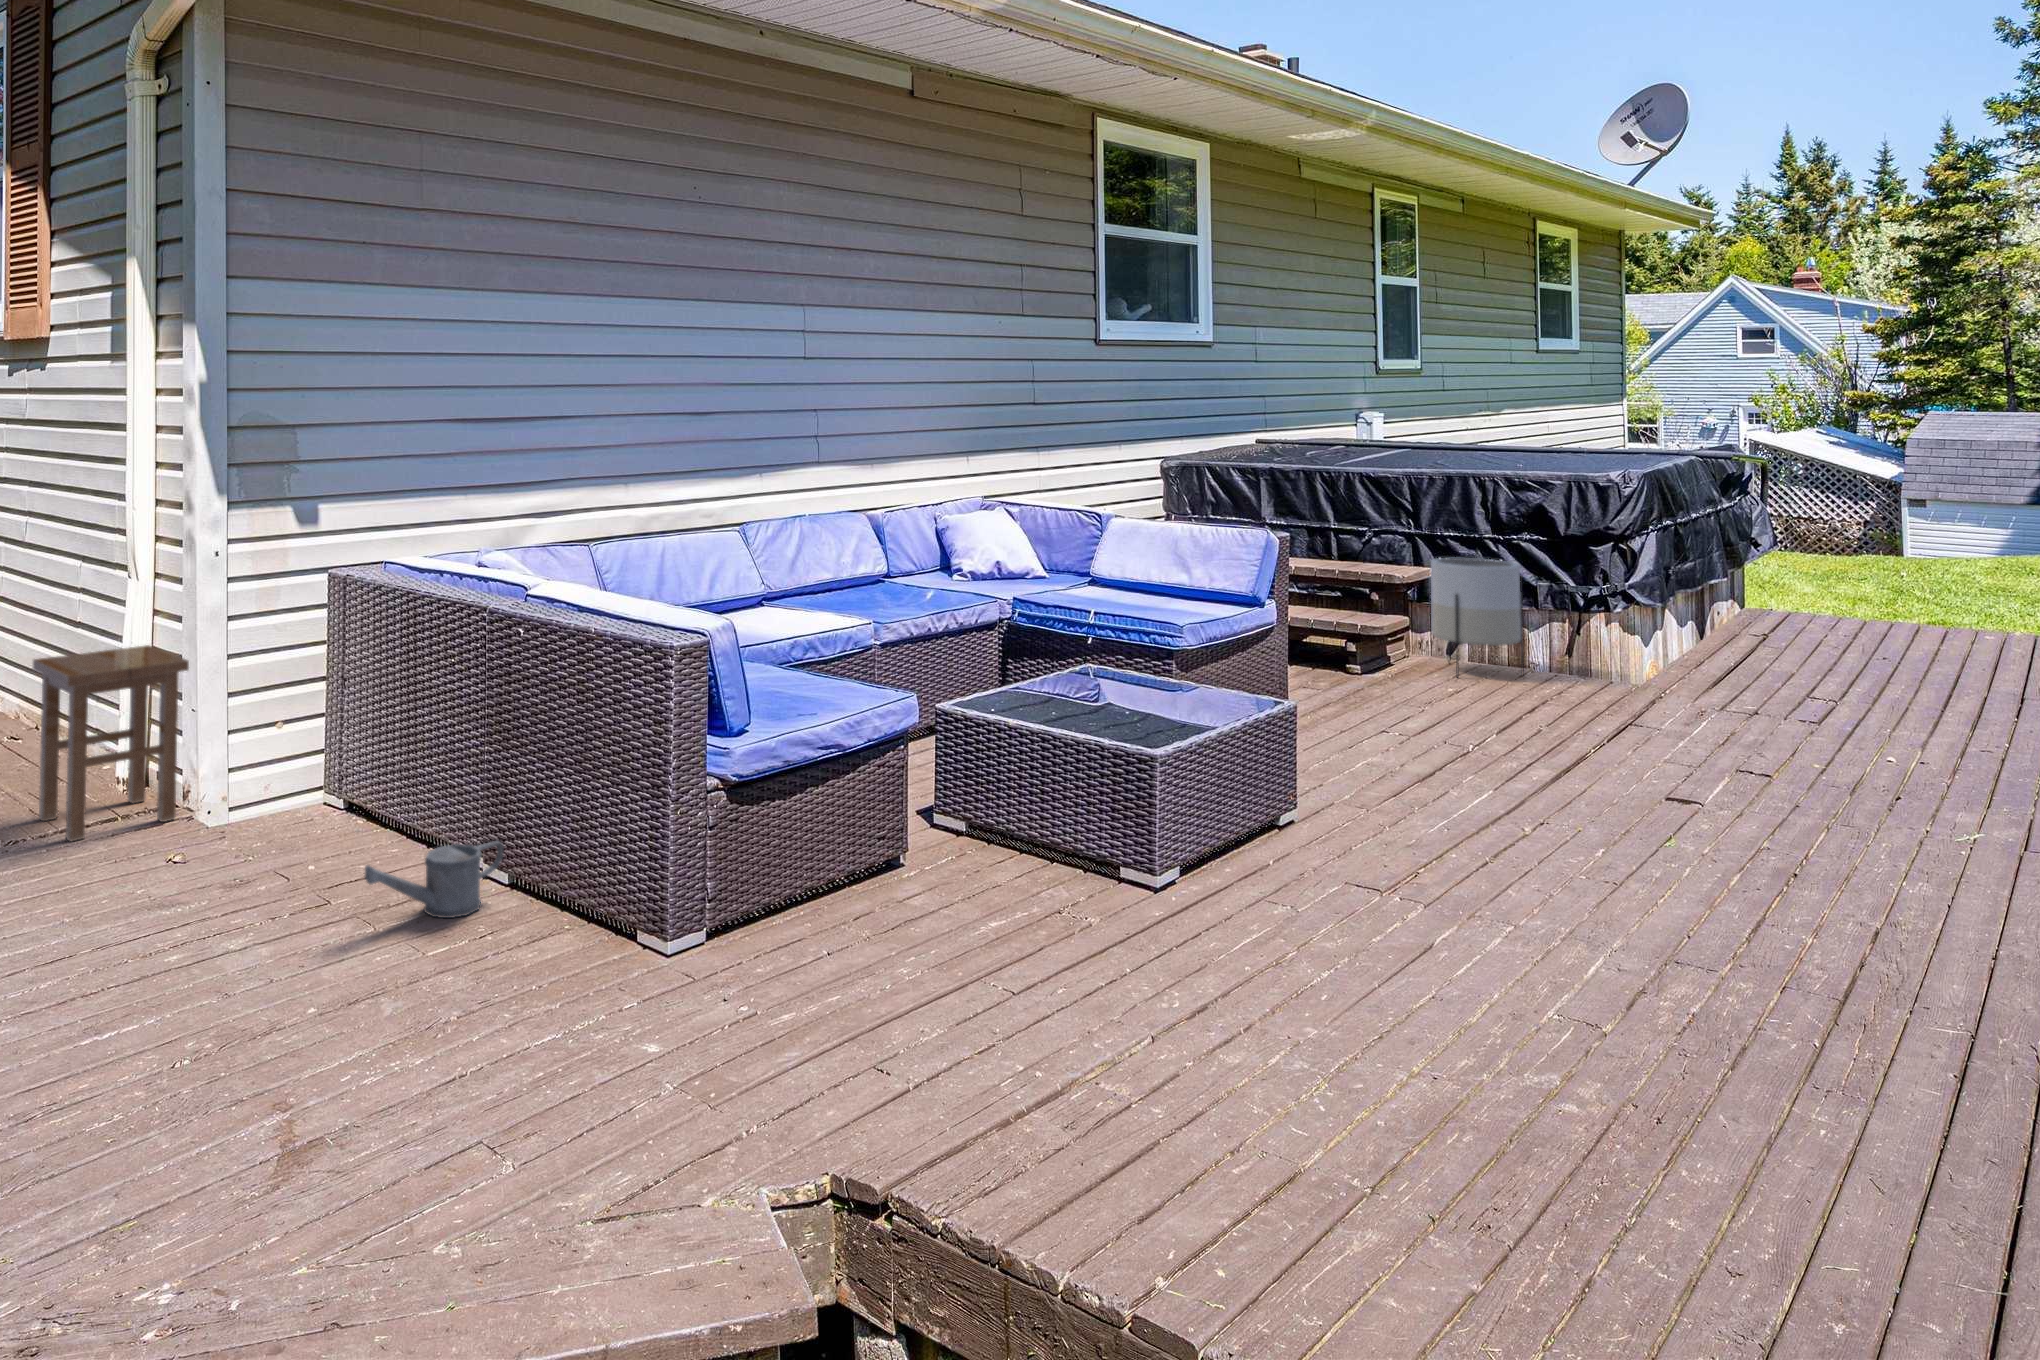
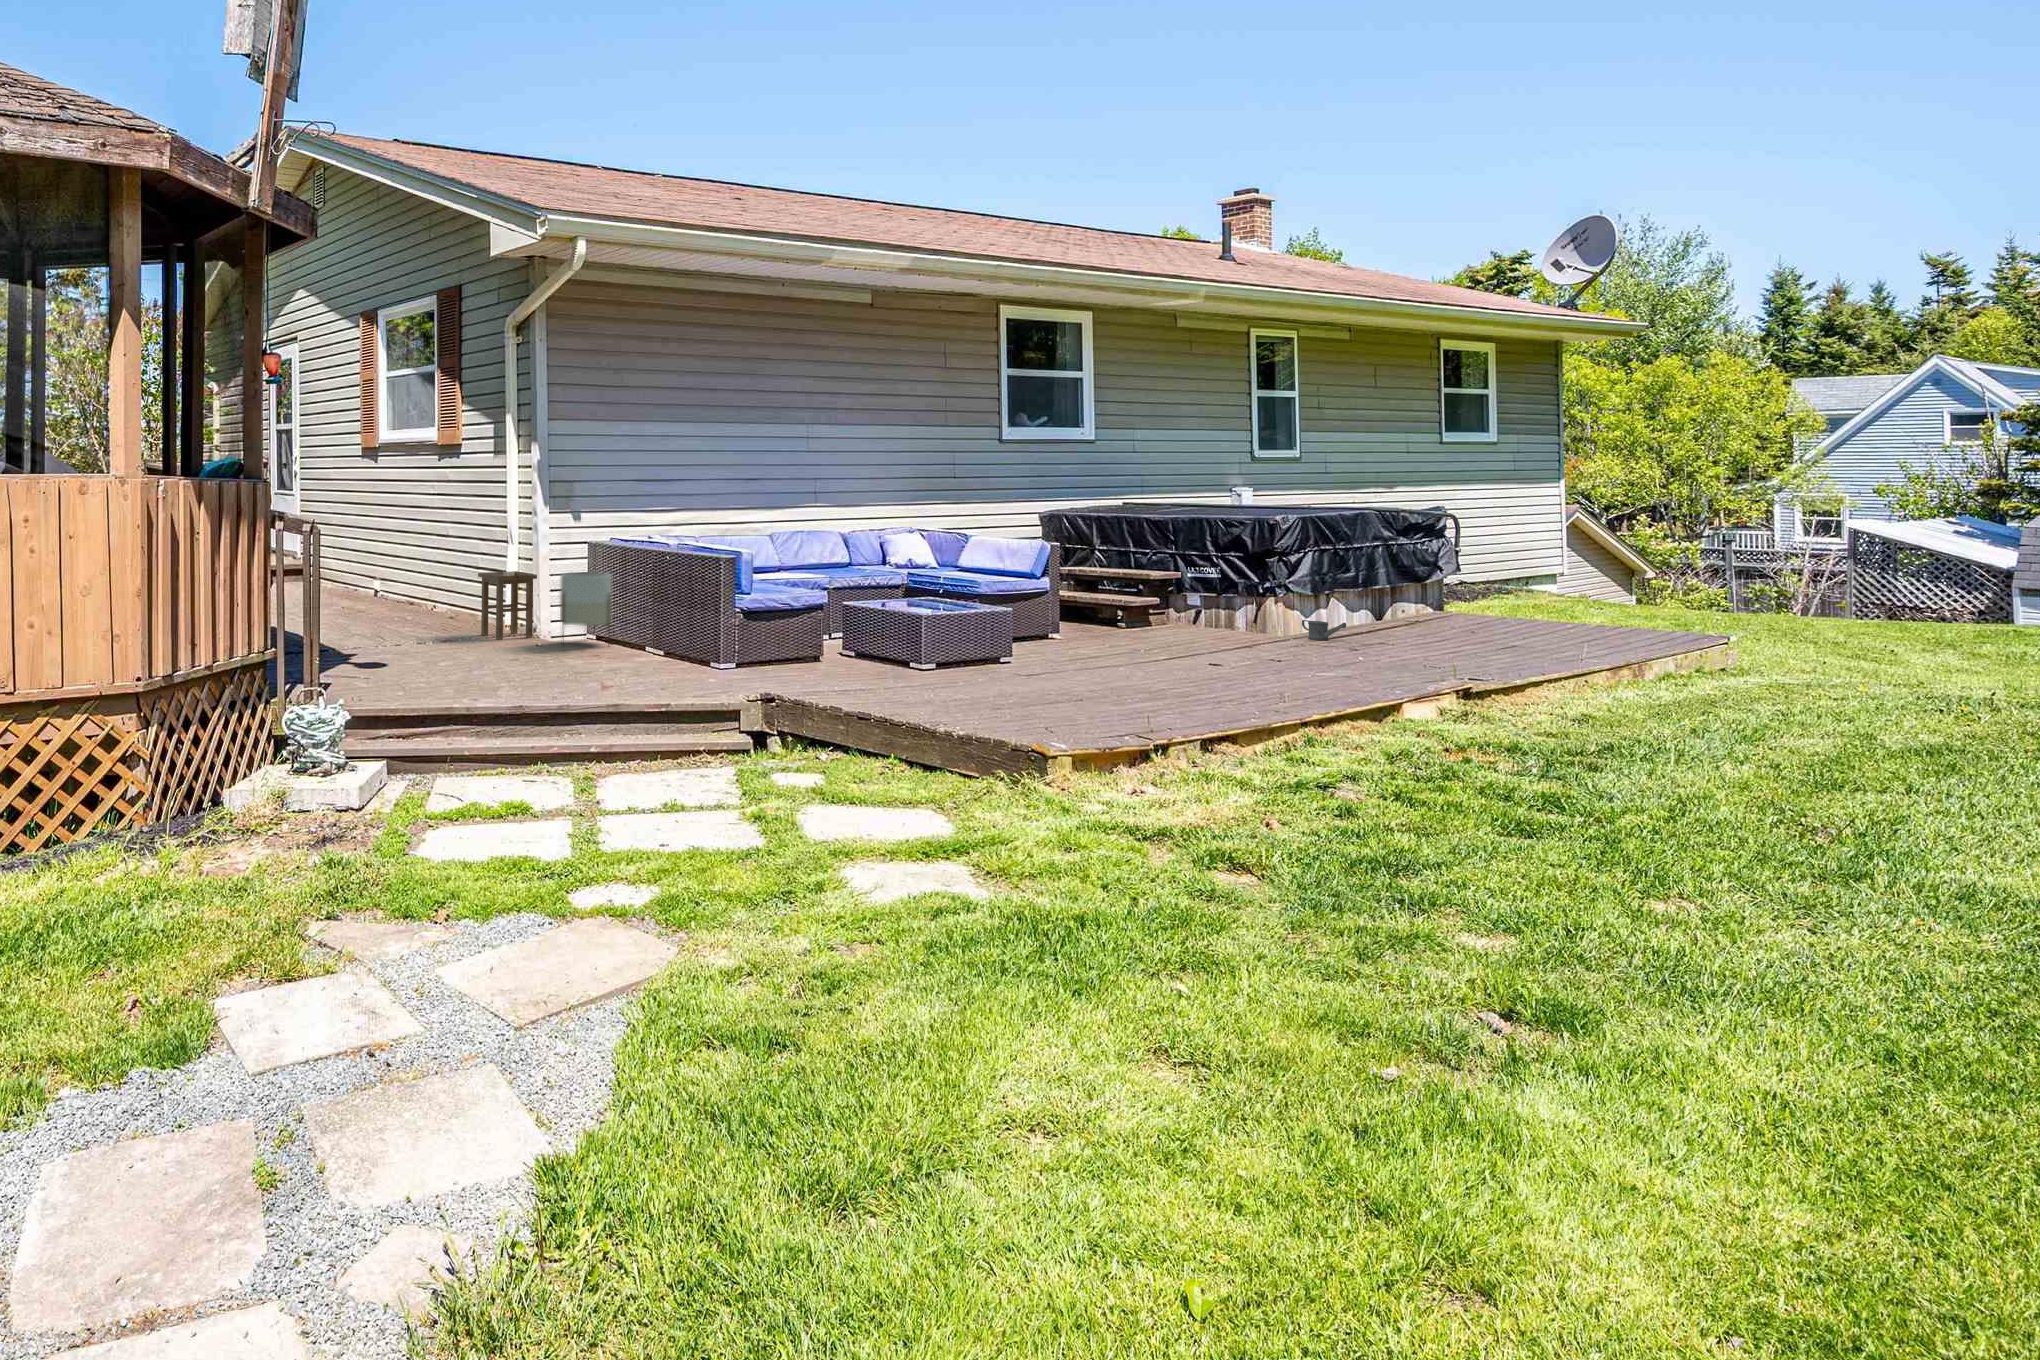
planter: present [1431,558,1524,677] -> present [560,572,612,634]
watering can: present [365,841,503,918] -> present [1302,620,1346,640]

